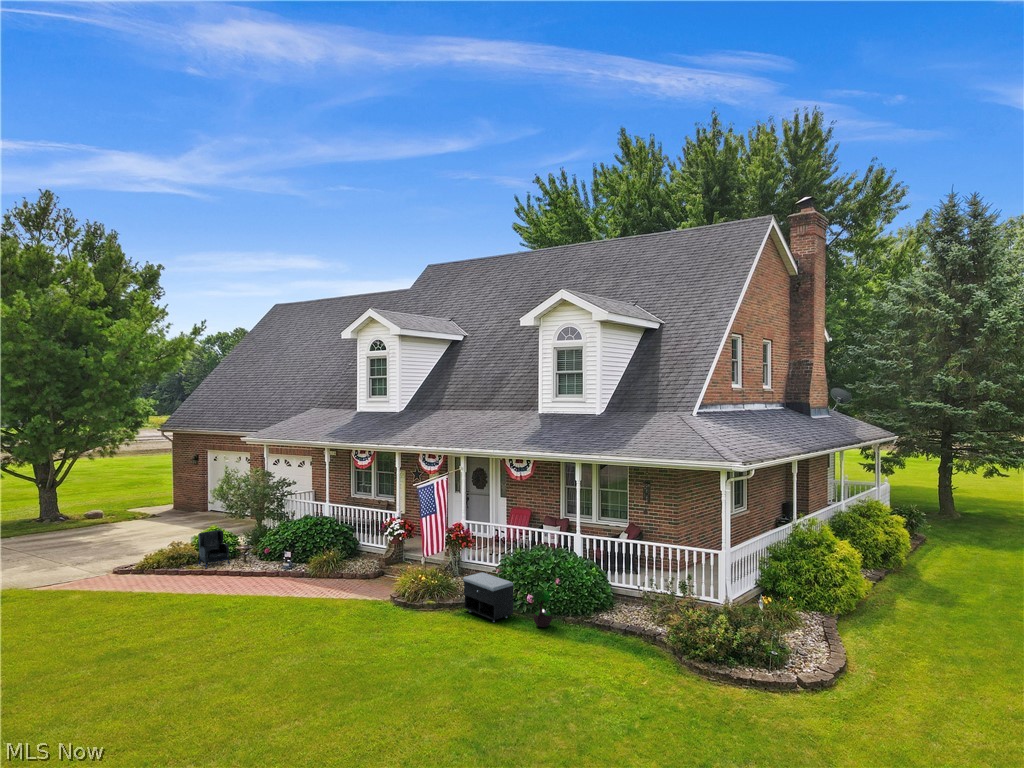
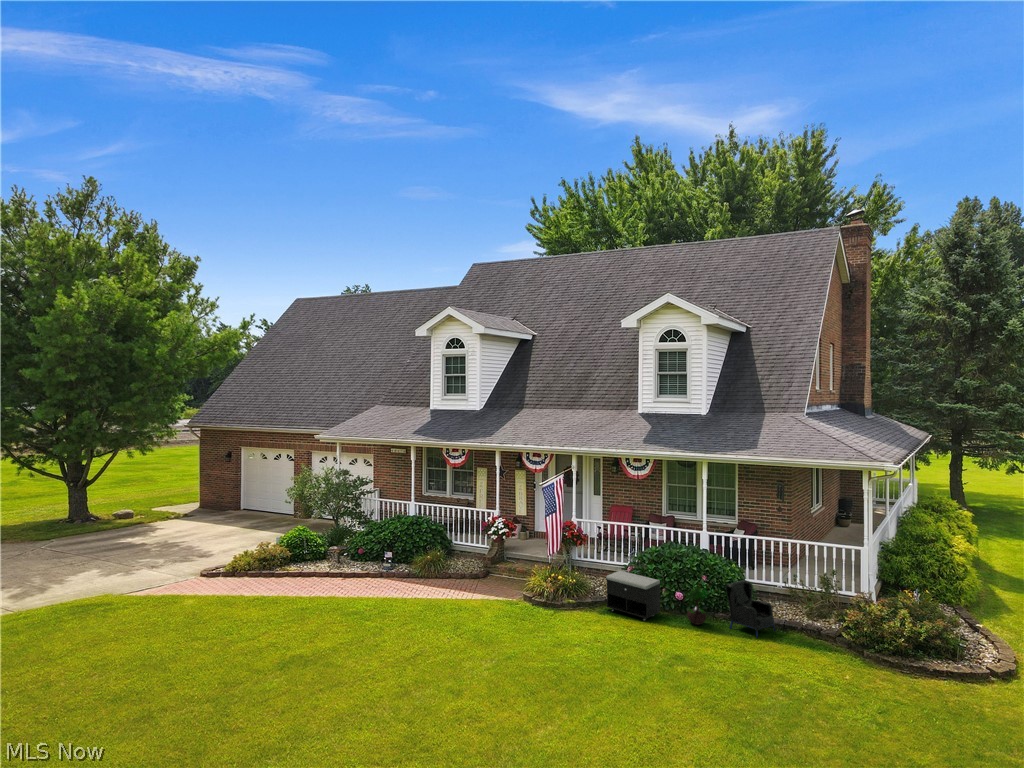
armchair: present [198,530,230,569] -> present [726,580,776,638]

